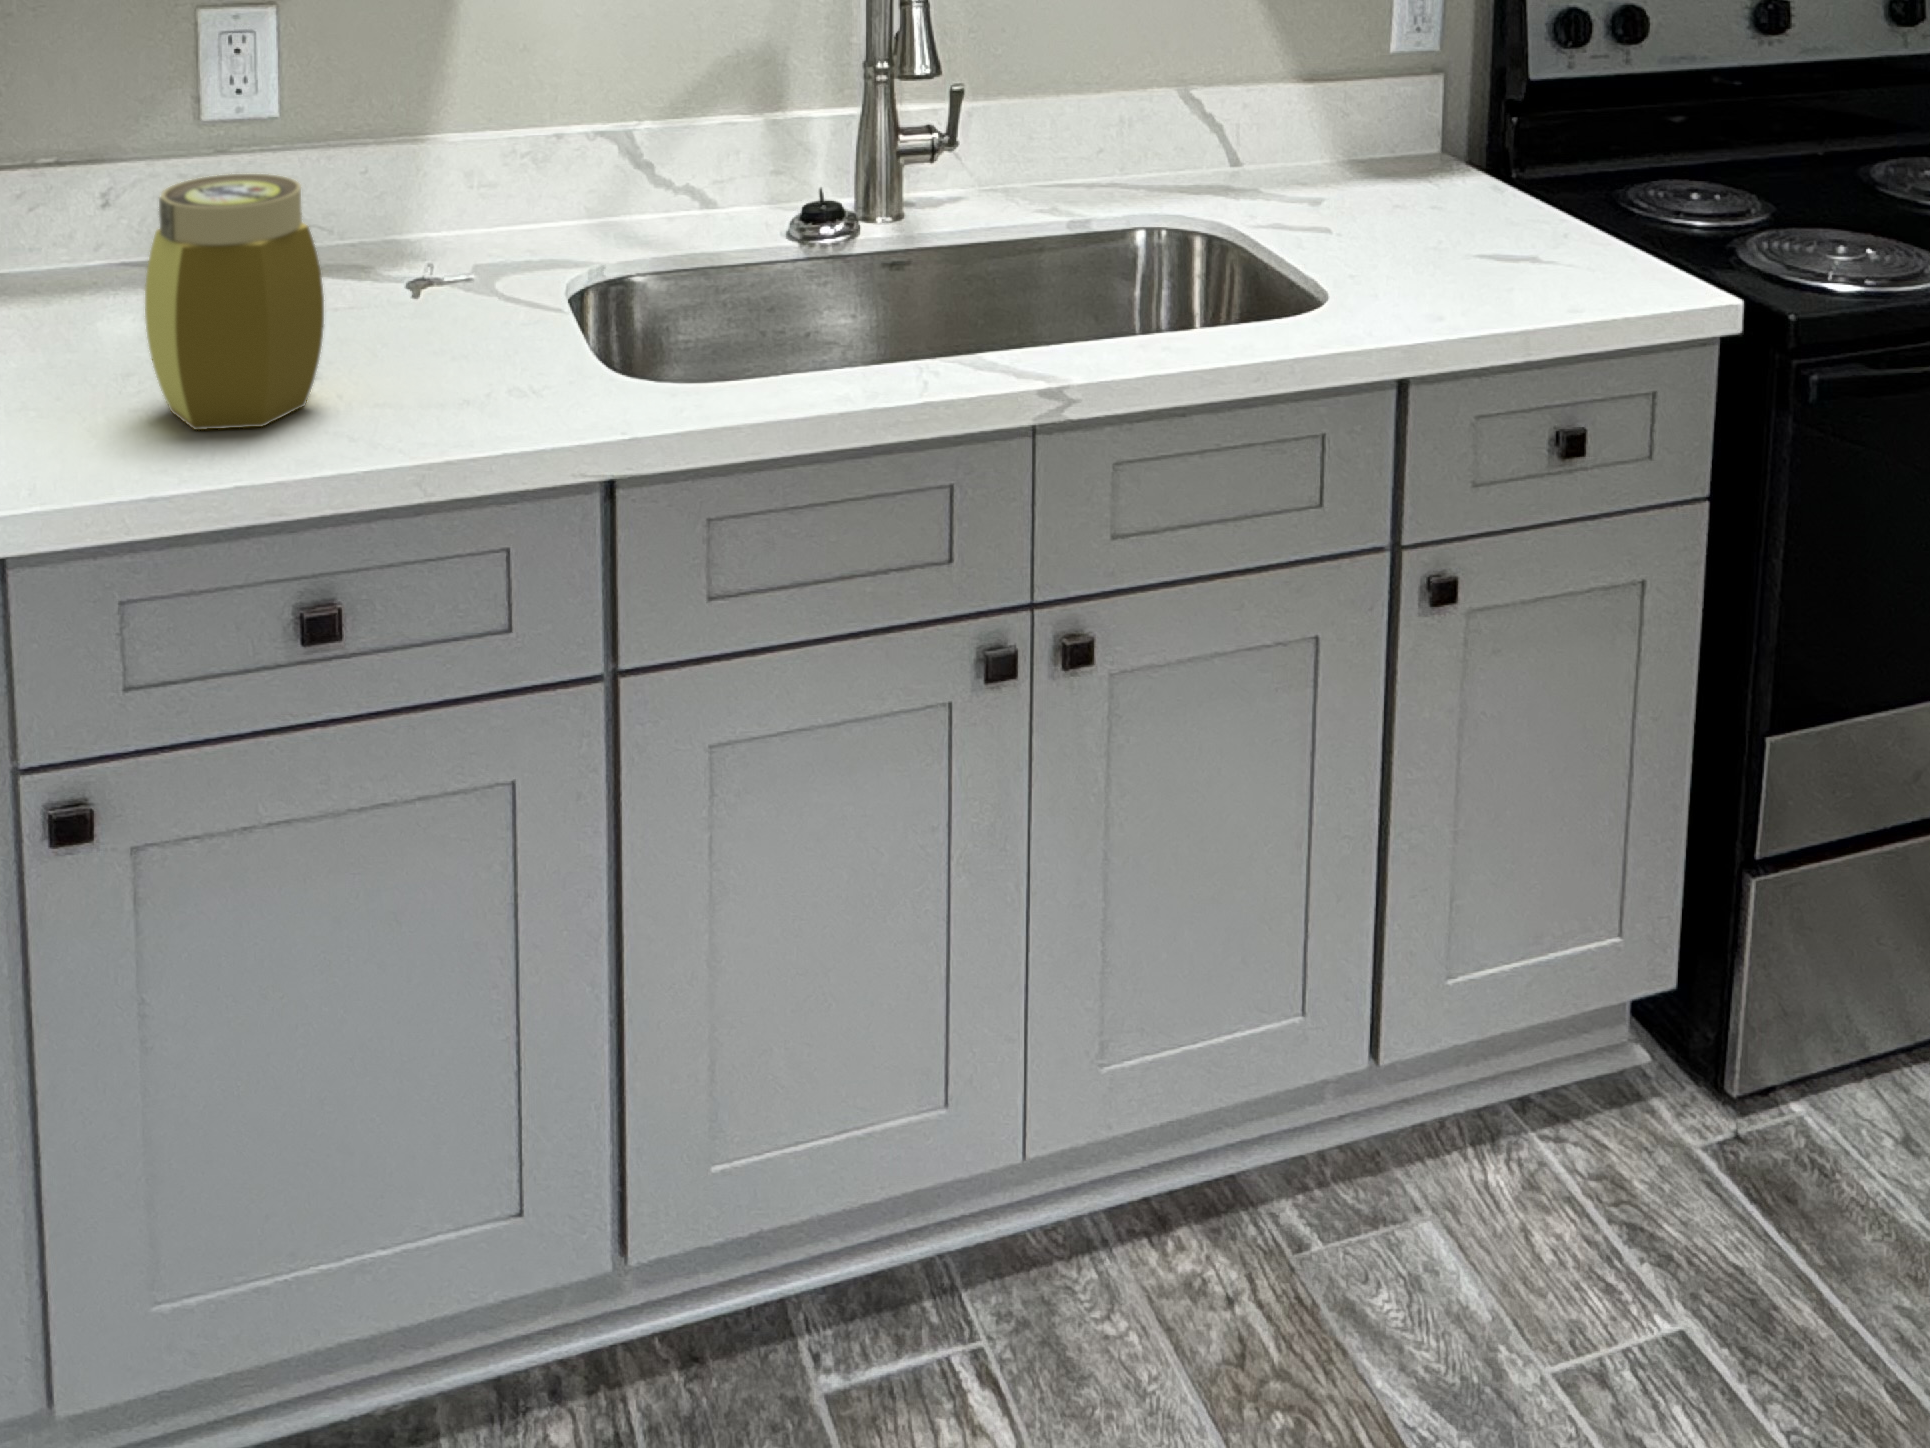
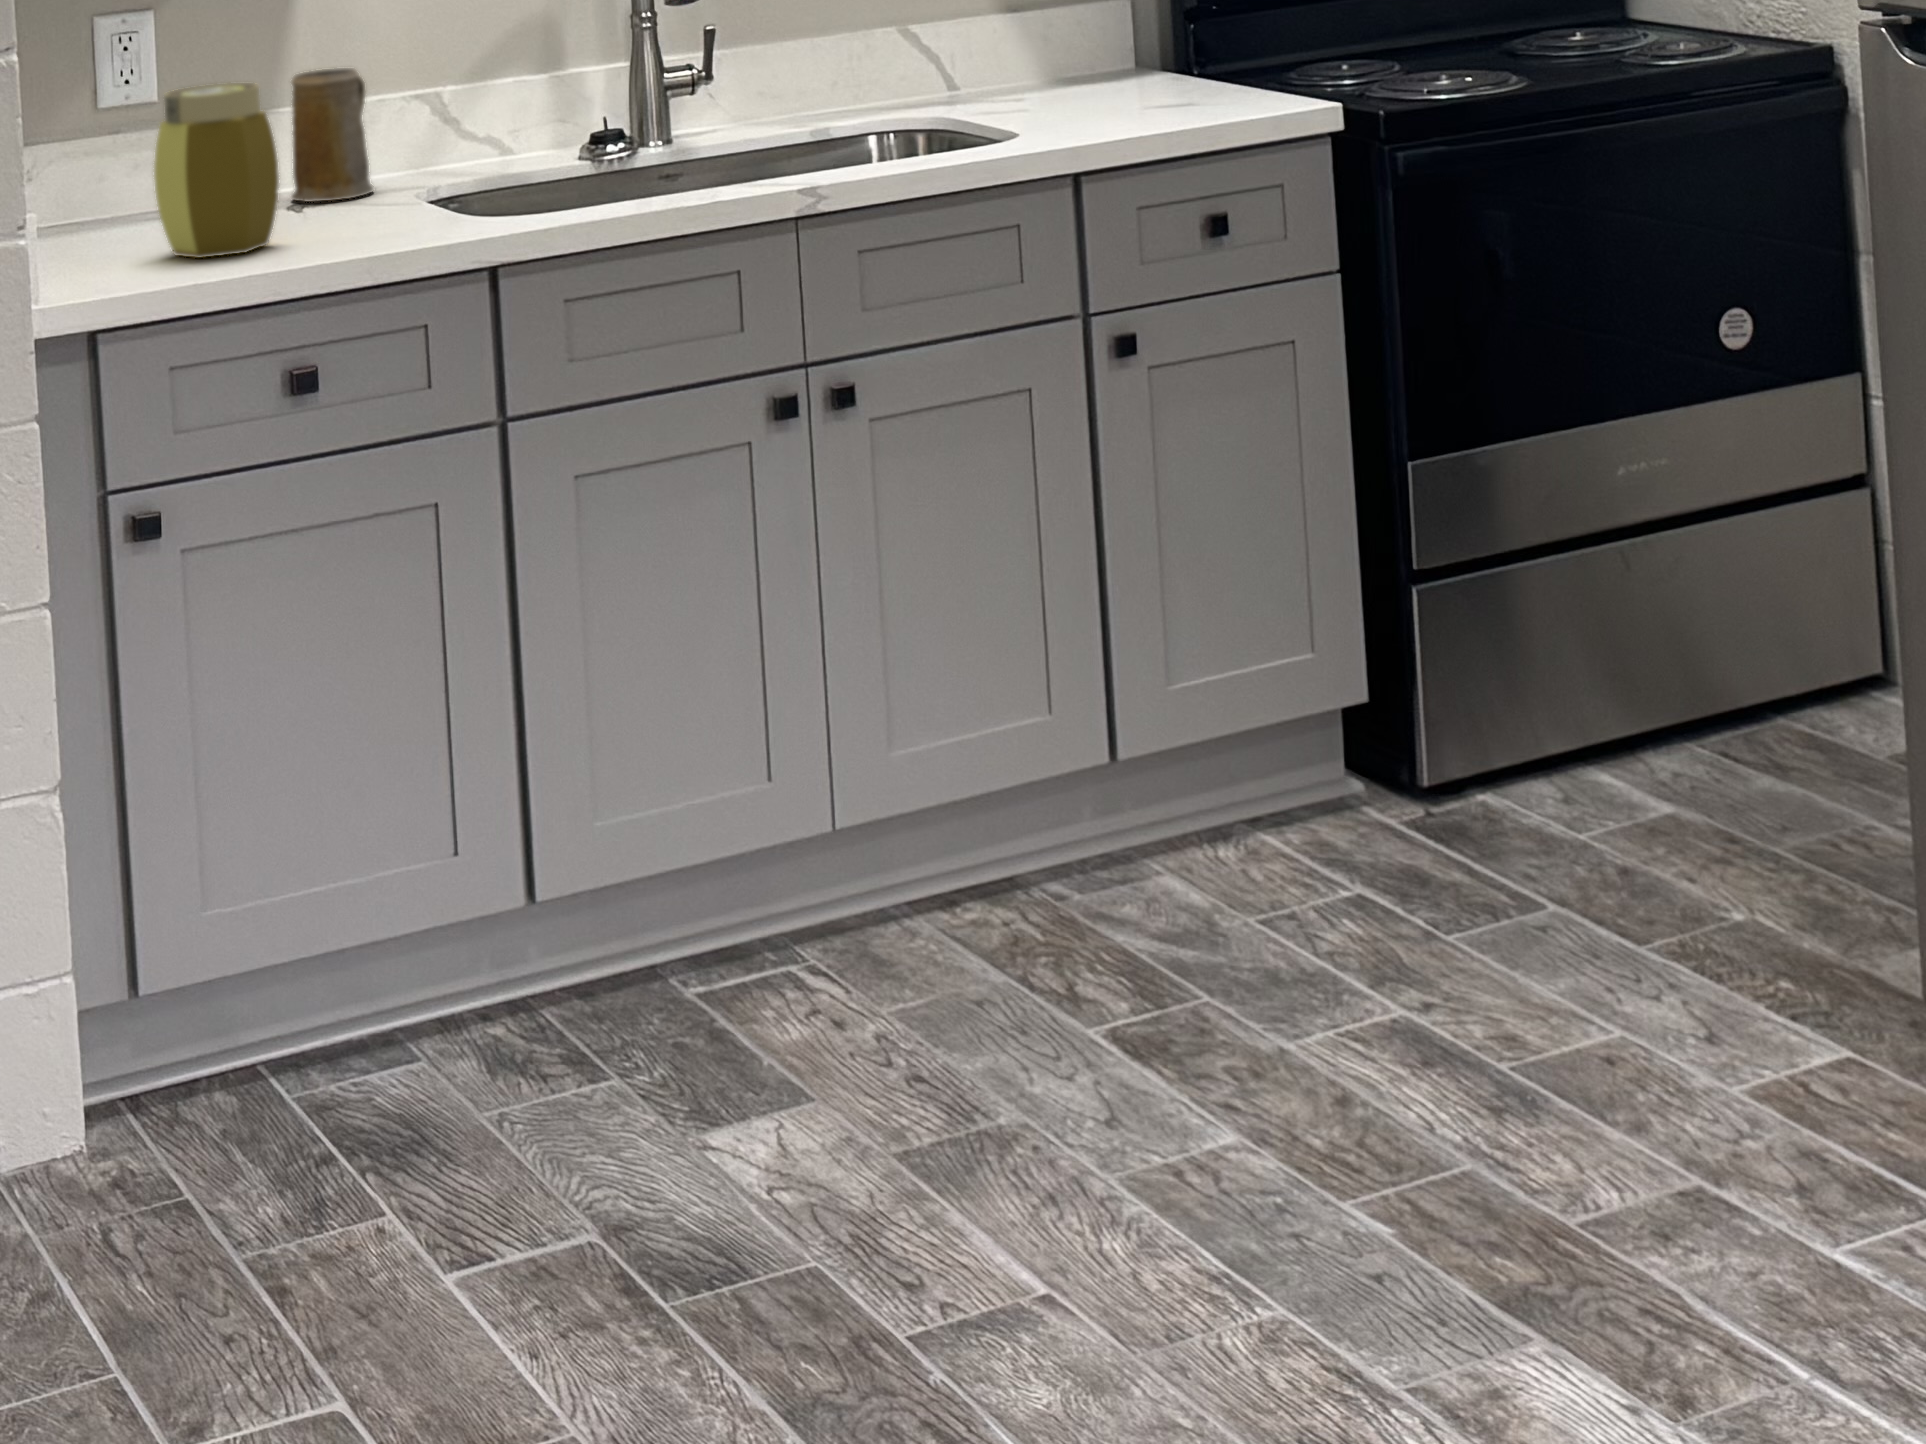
mug: none [399,114,509,292] -> present [292,68,374,202]

